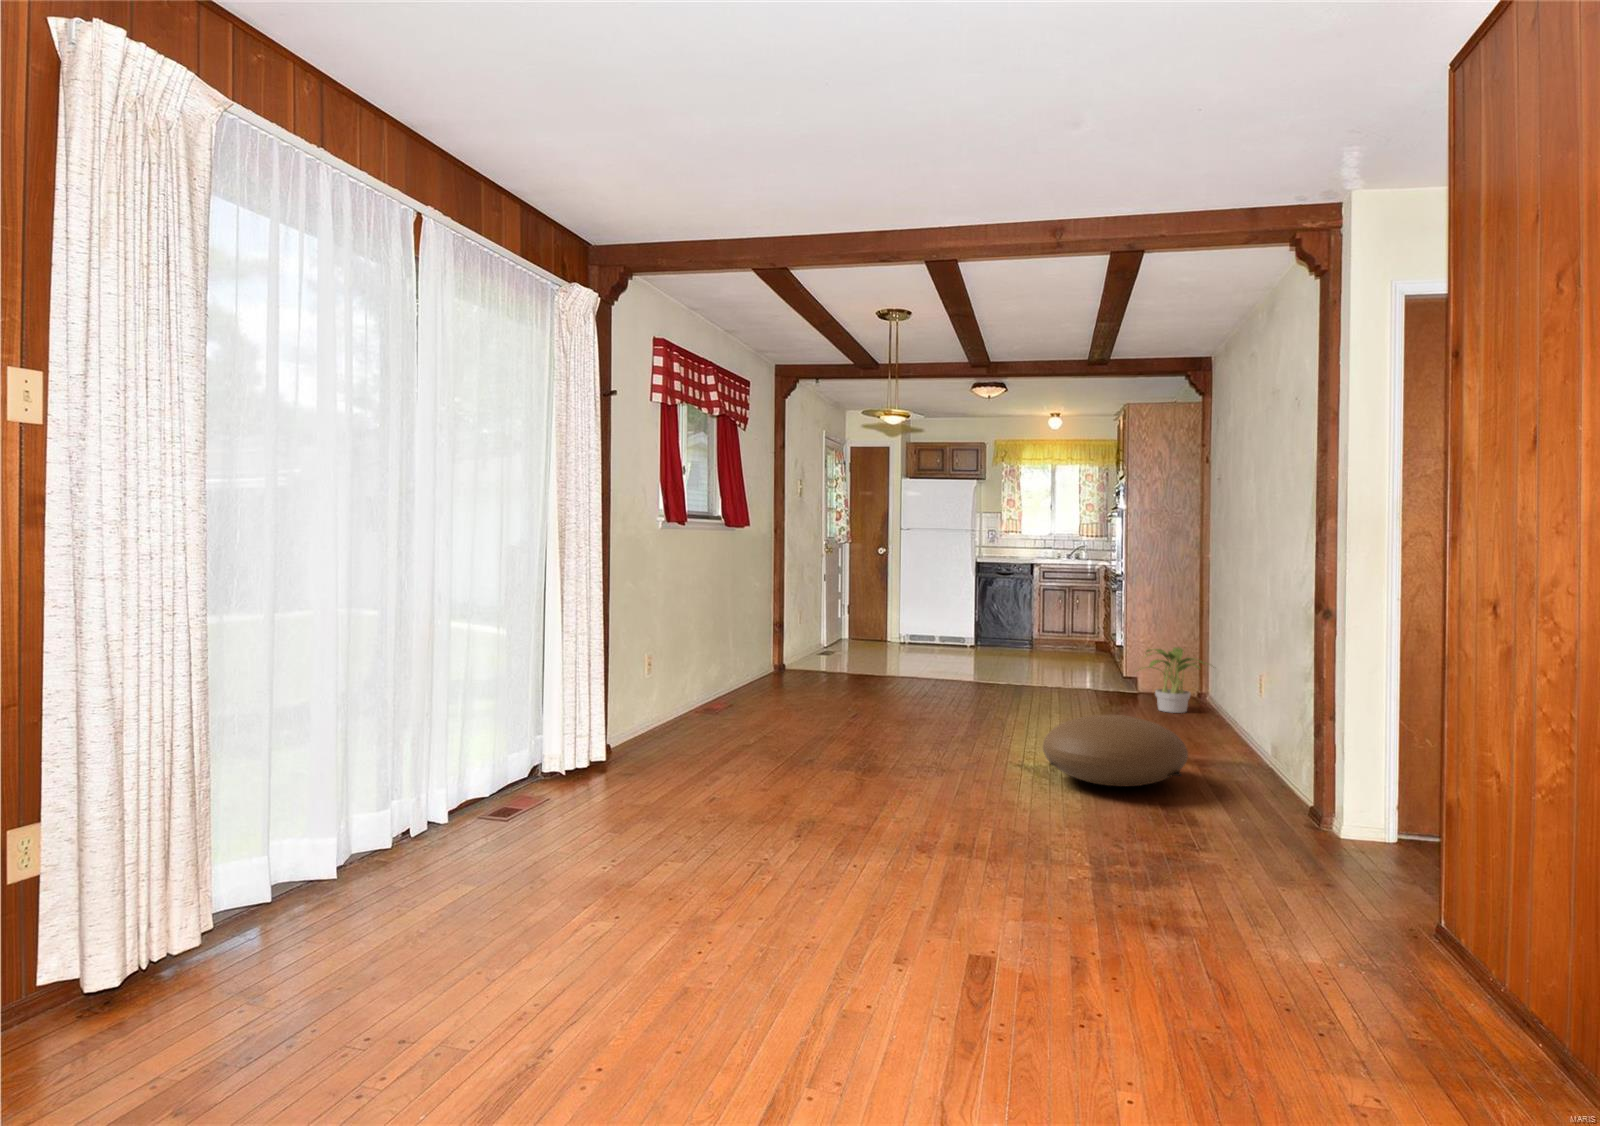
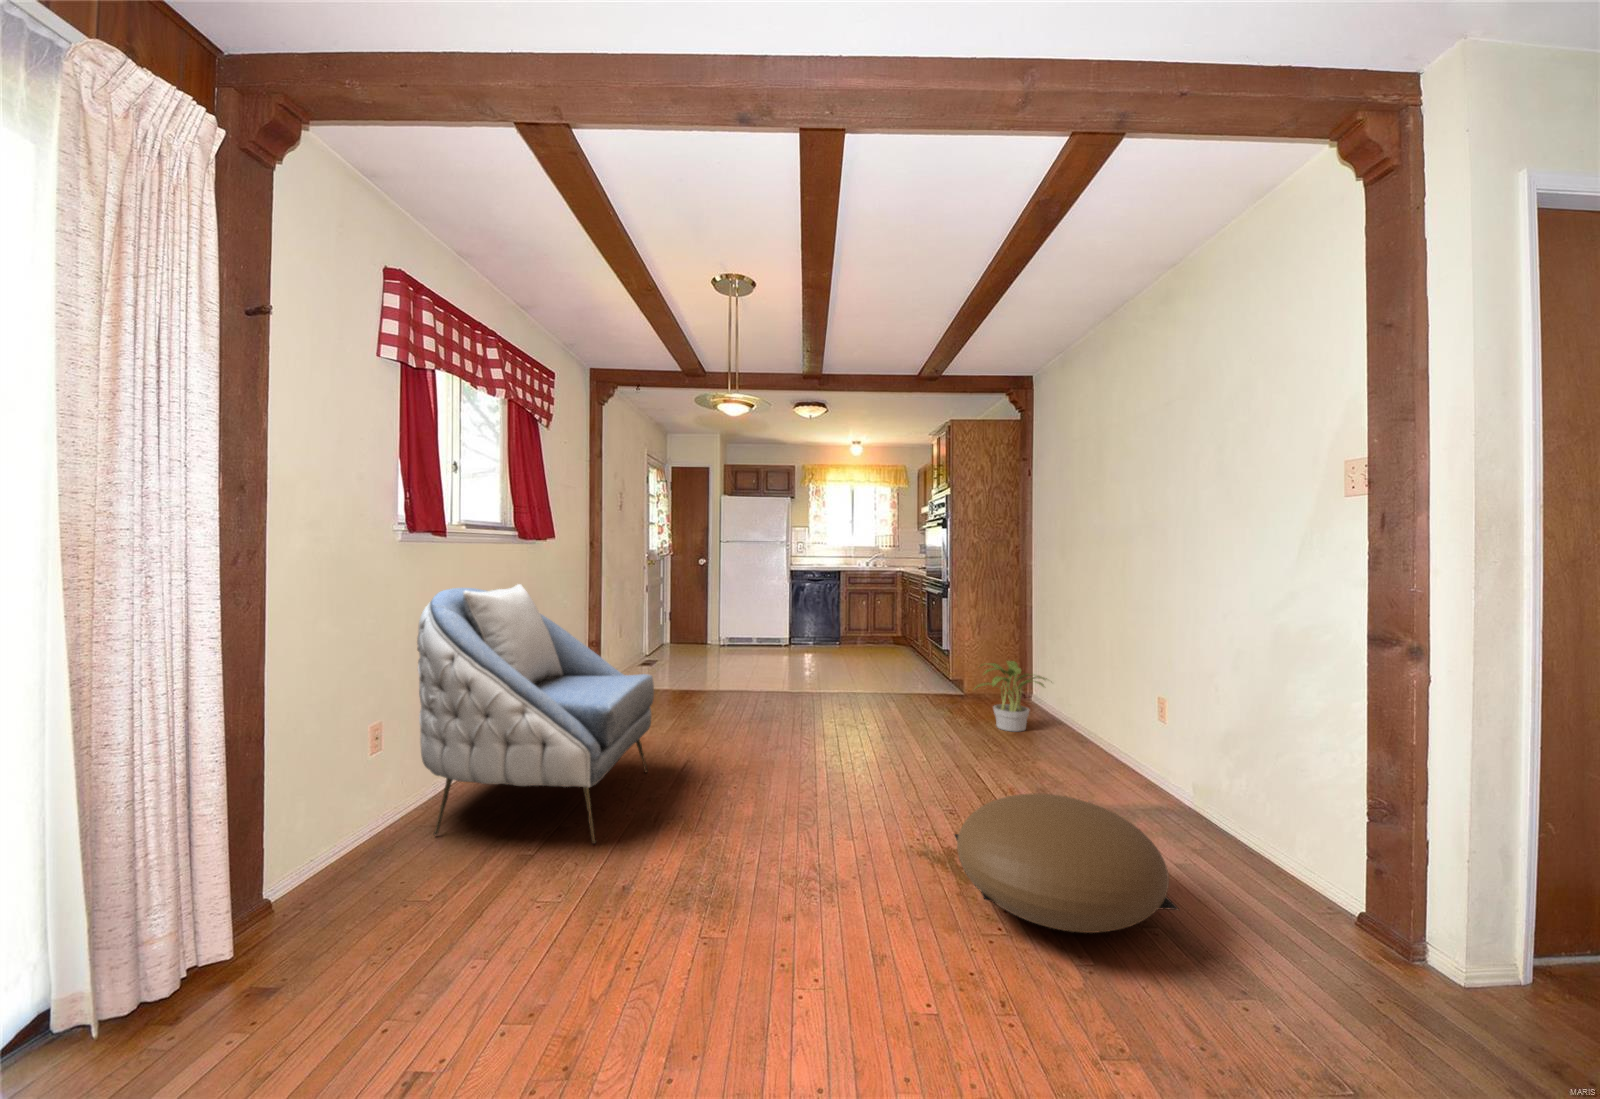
armchair: none [674,562,835,742] -> present [417,584,654,844]

